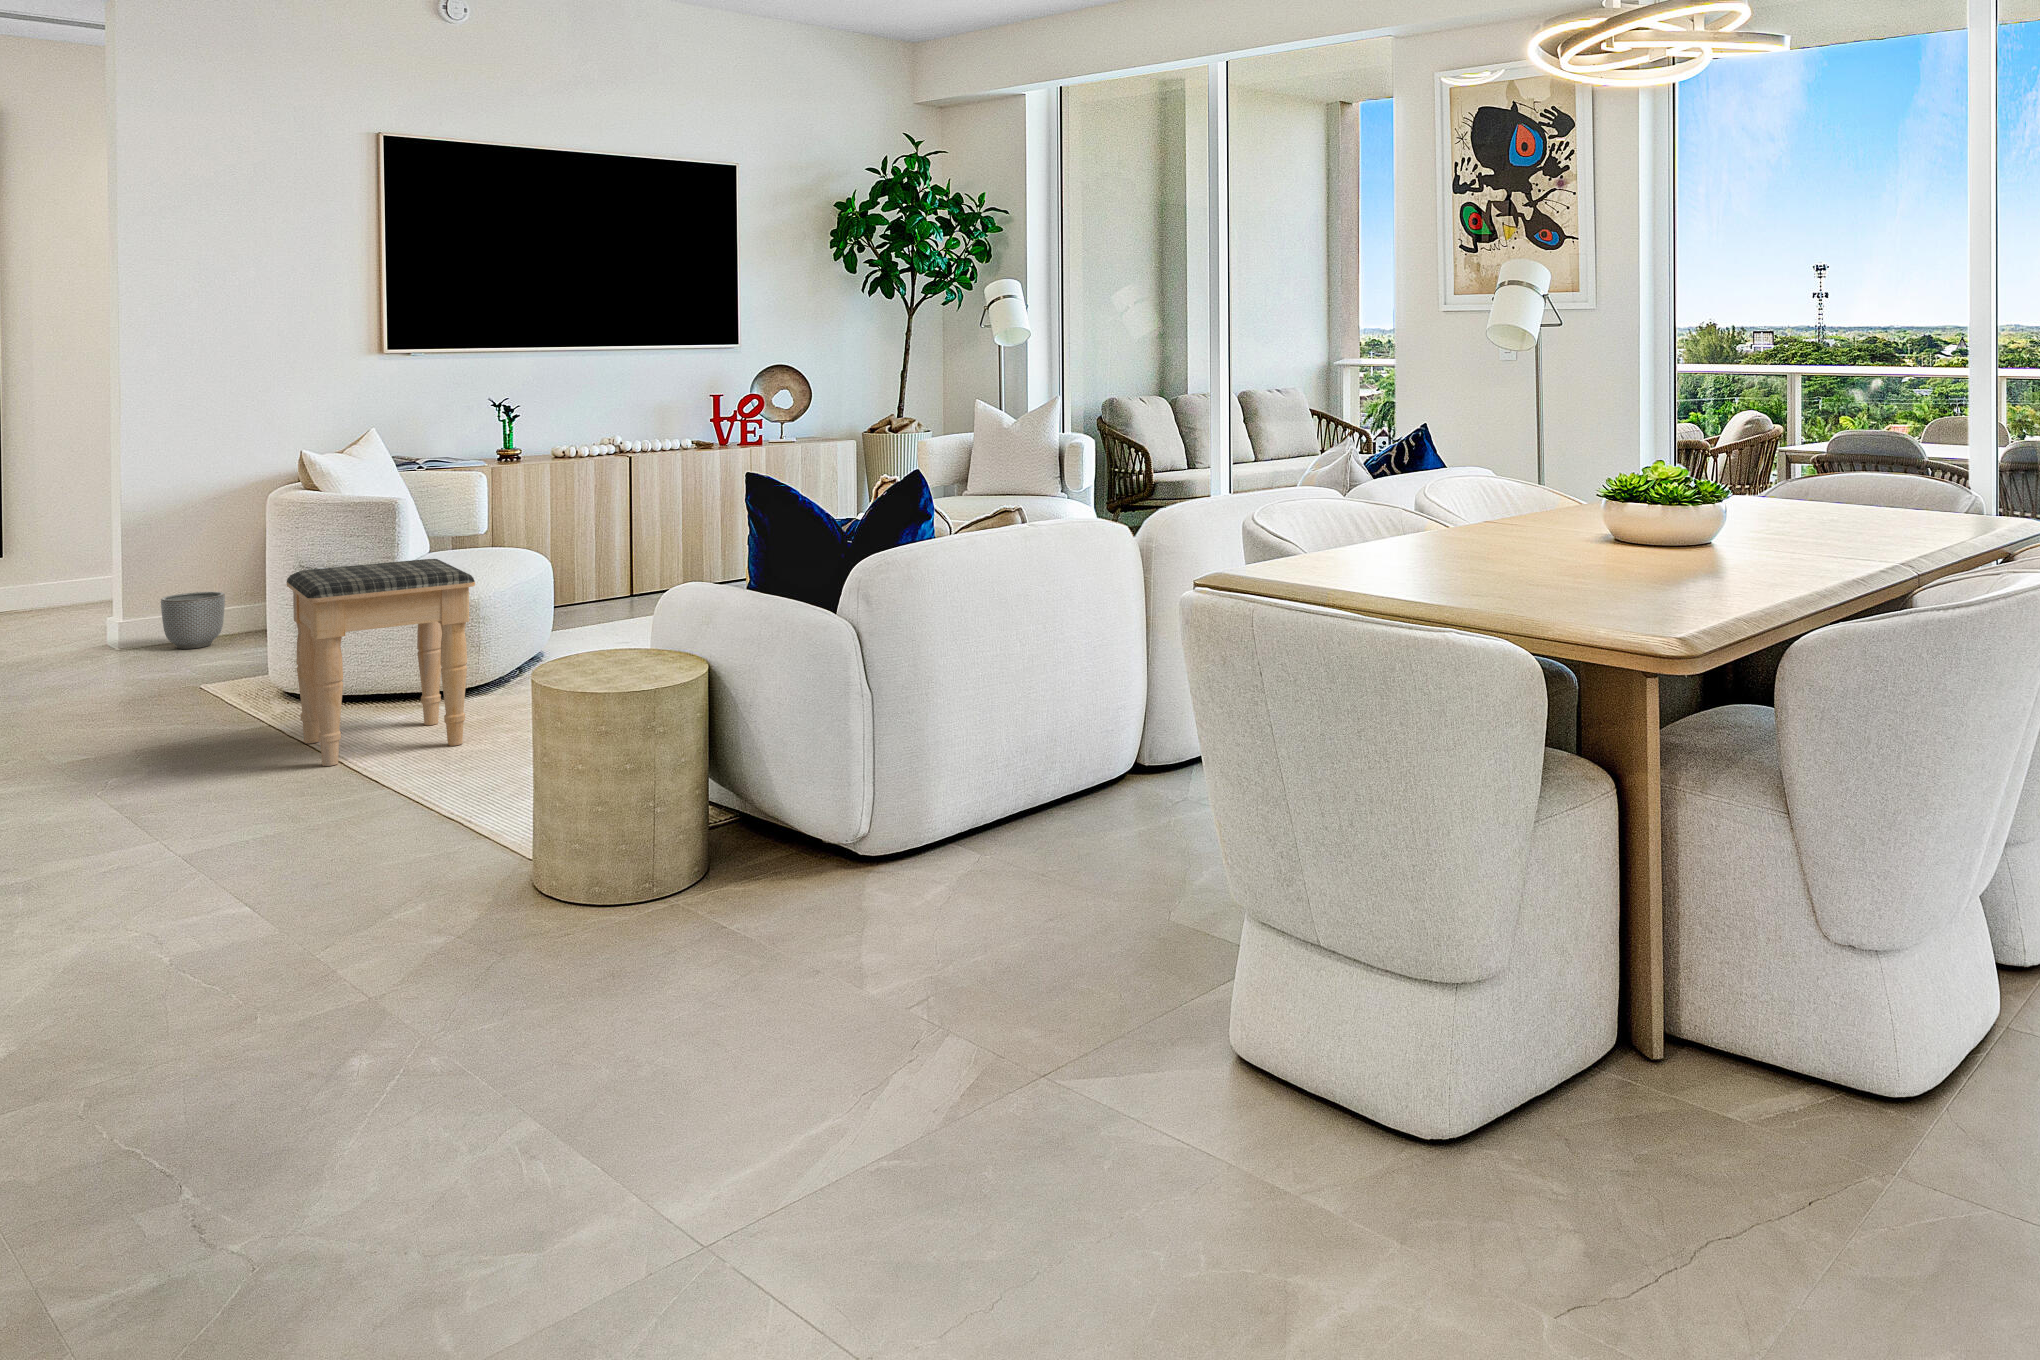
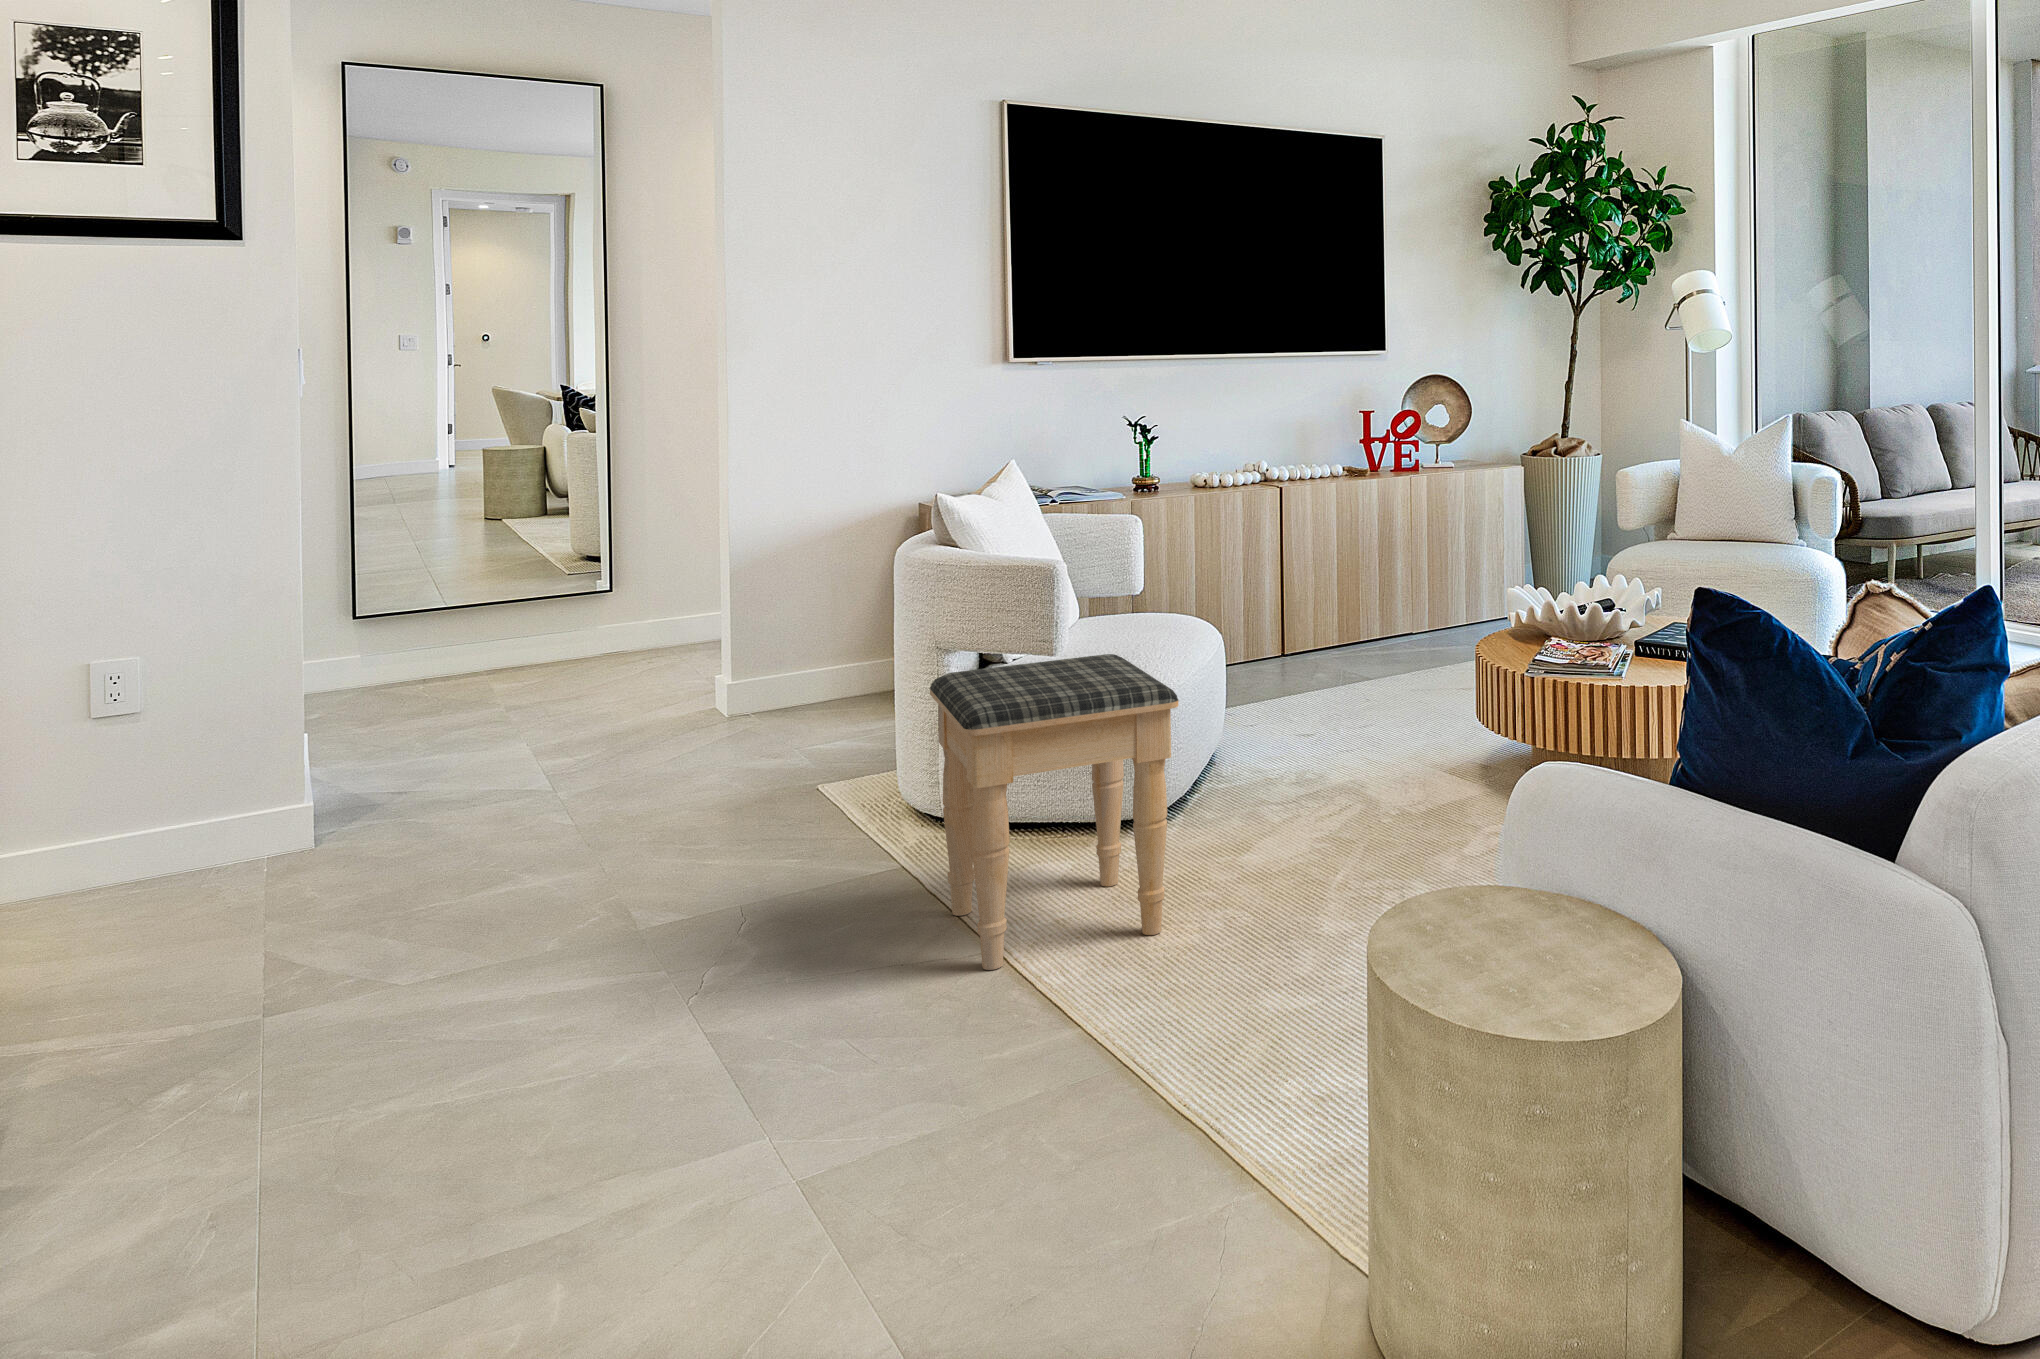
planter: present [161,592,225,649] -> none [773,652,842,723]

